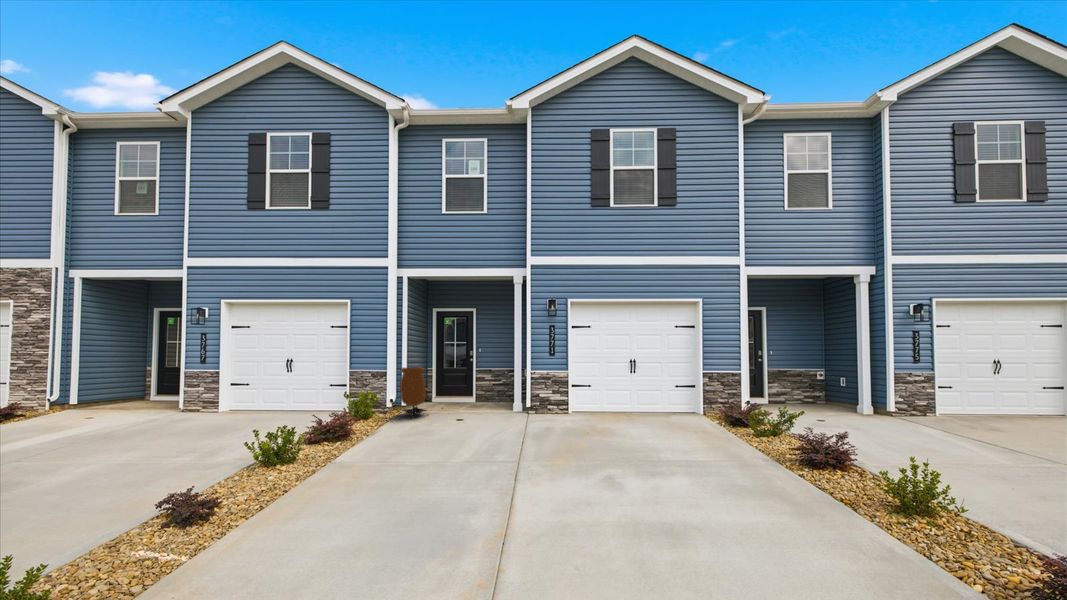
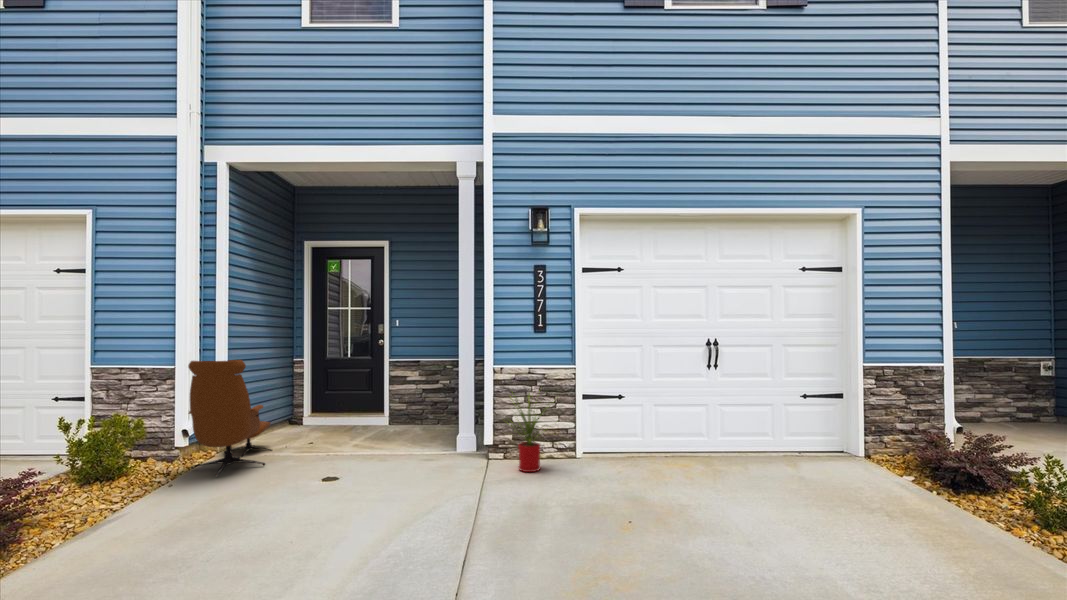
house plant: none [533,380,561,418] -> present [510,392,545,472]

